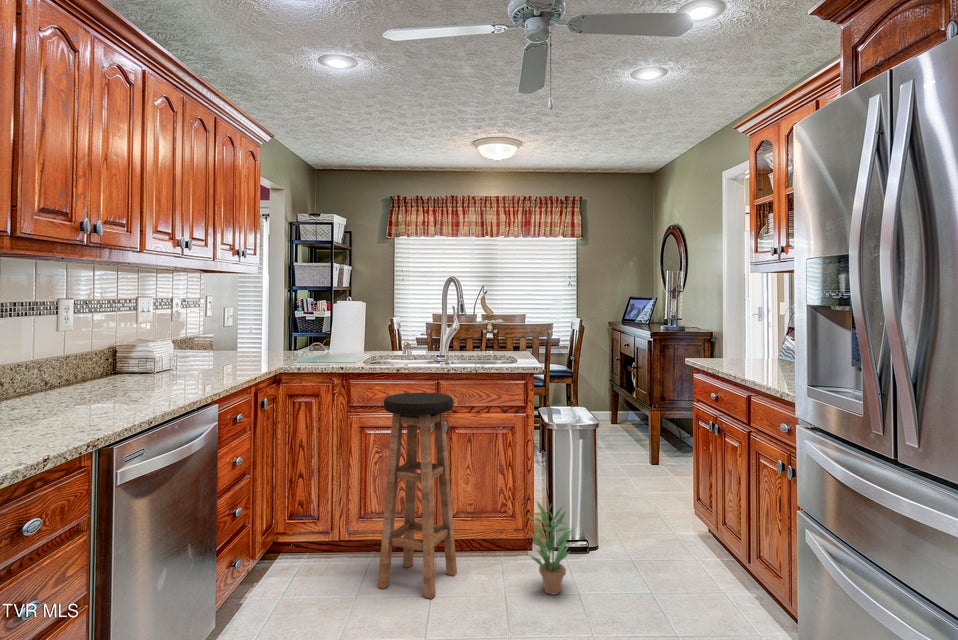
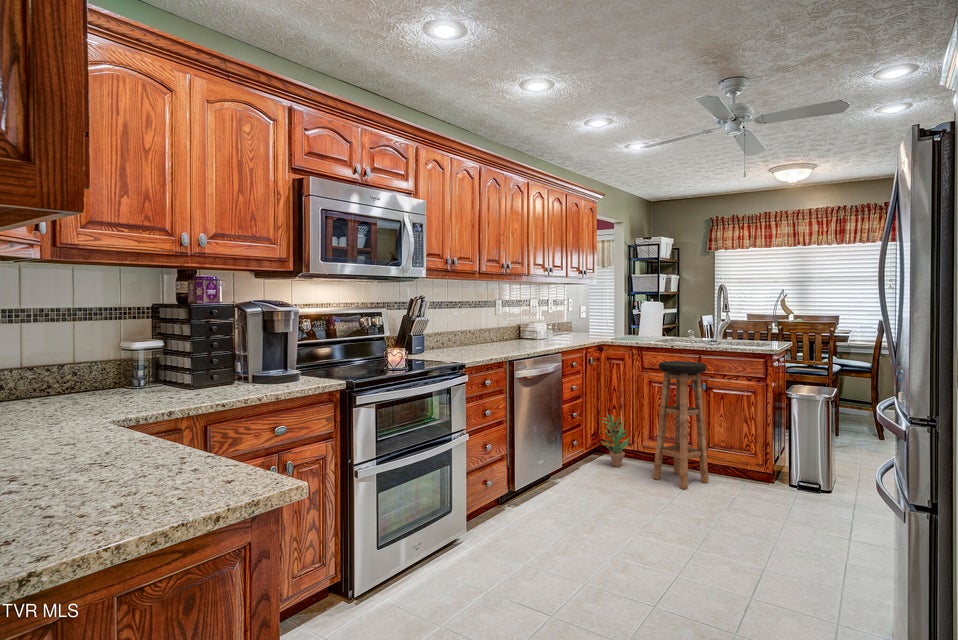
potted plant: present [529,502,573,595] -> present [602,414,630,467]

